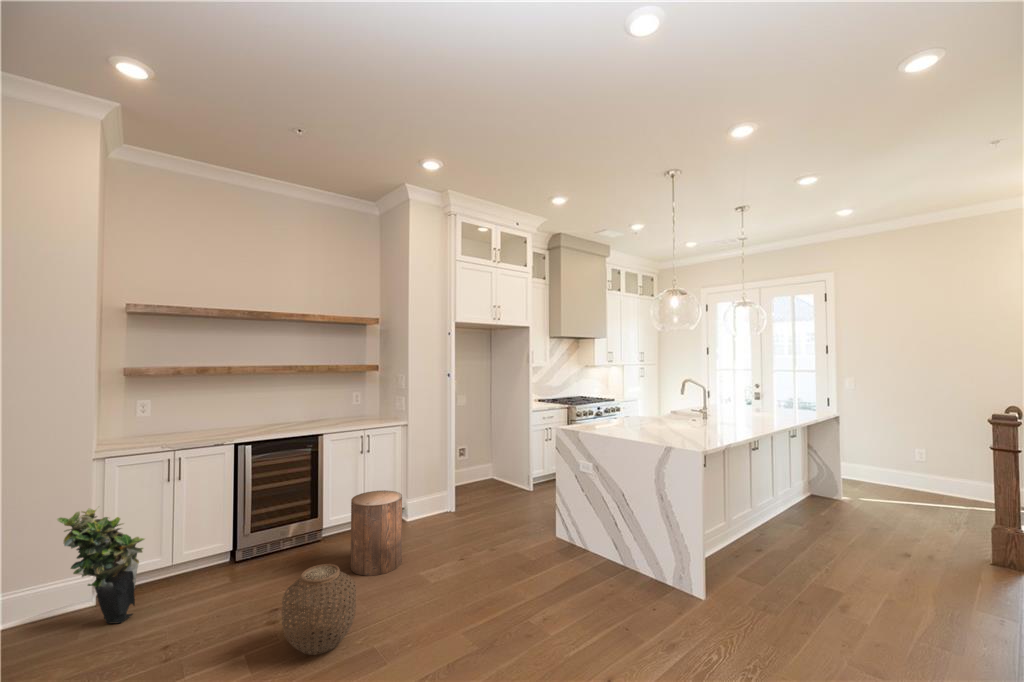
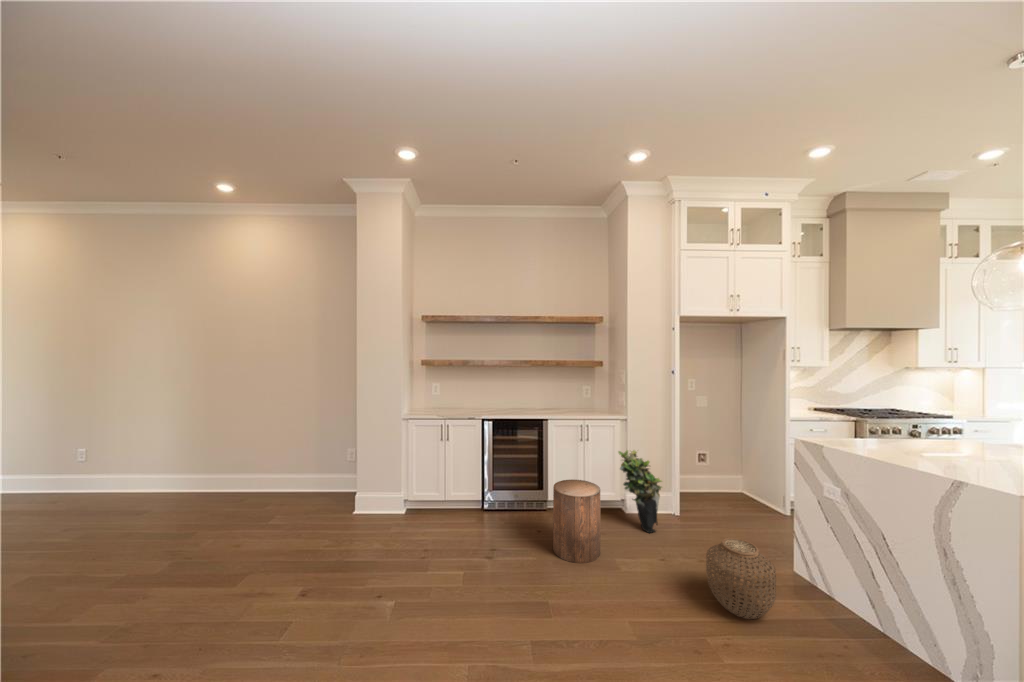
potted plant: present [57,508,144,624] -> present [618,450,662,533]
woven basket: present [282,564,356,655] -> present [706,538,776,619]

